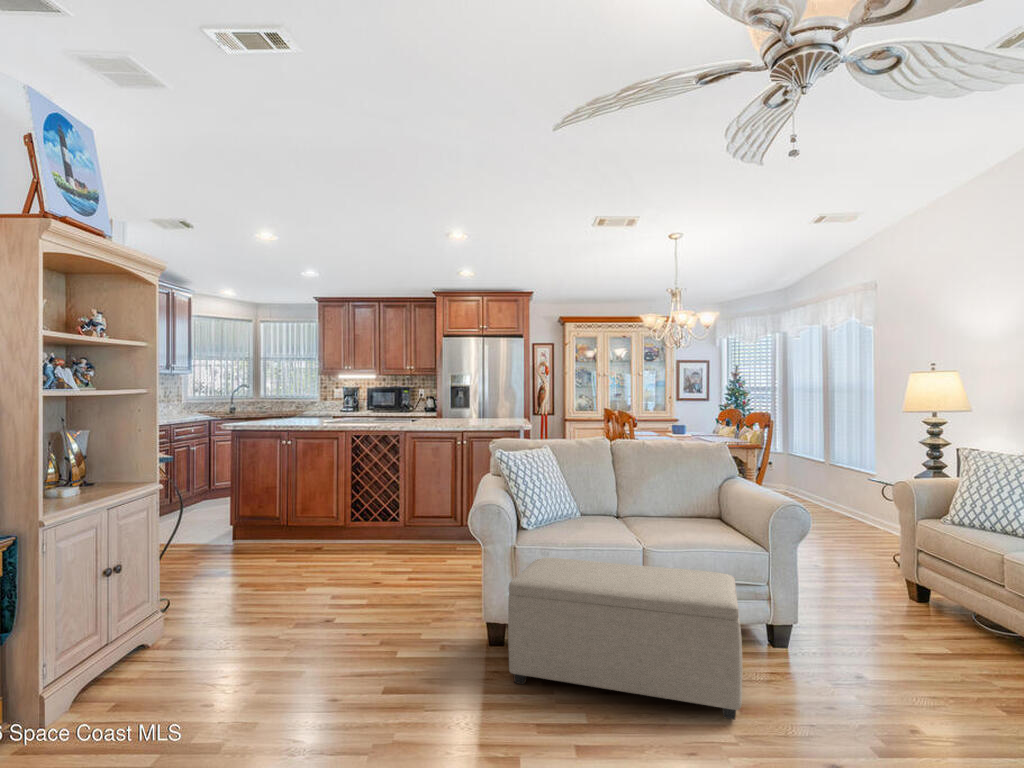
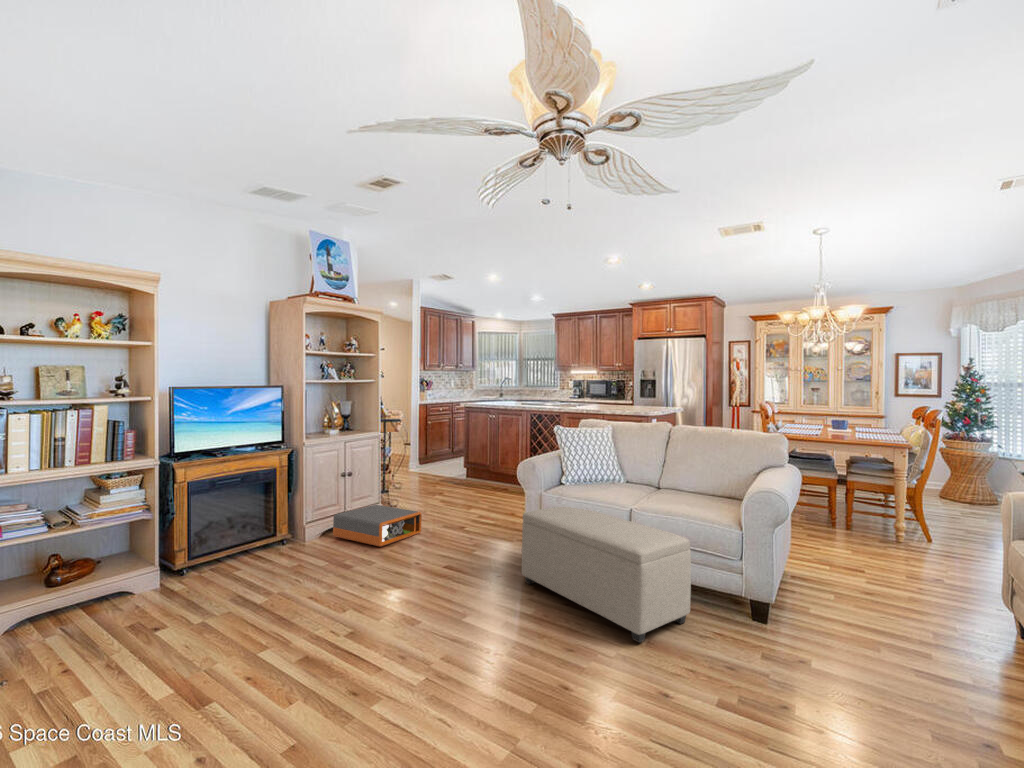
storage box: none [91,613,265,702] -> present [333,505,422,546]

